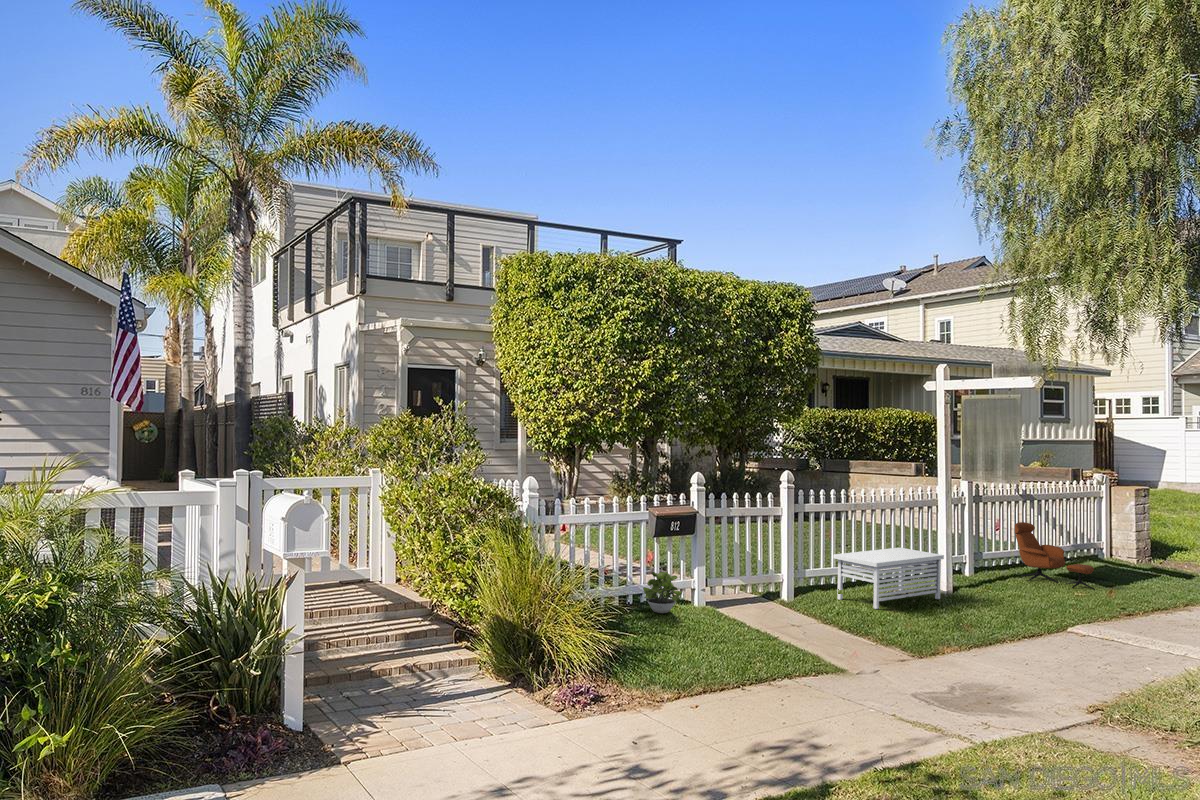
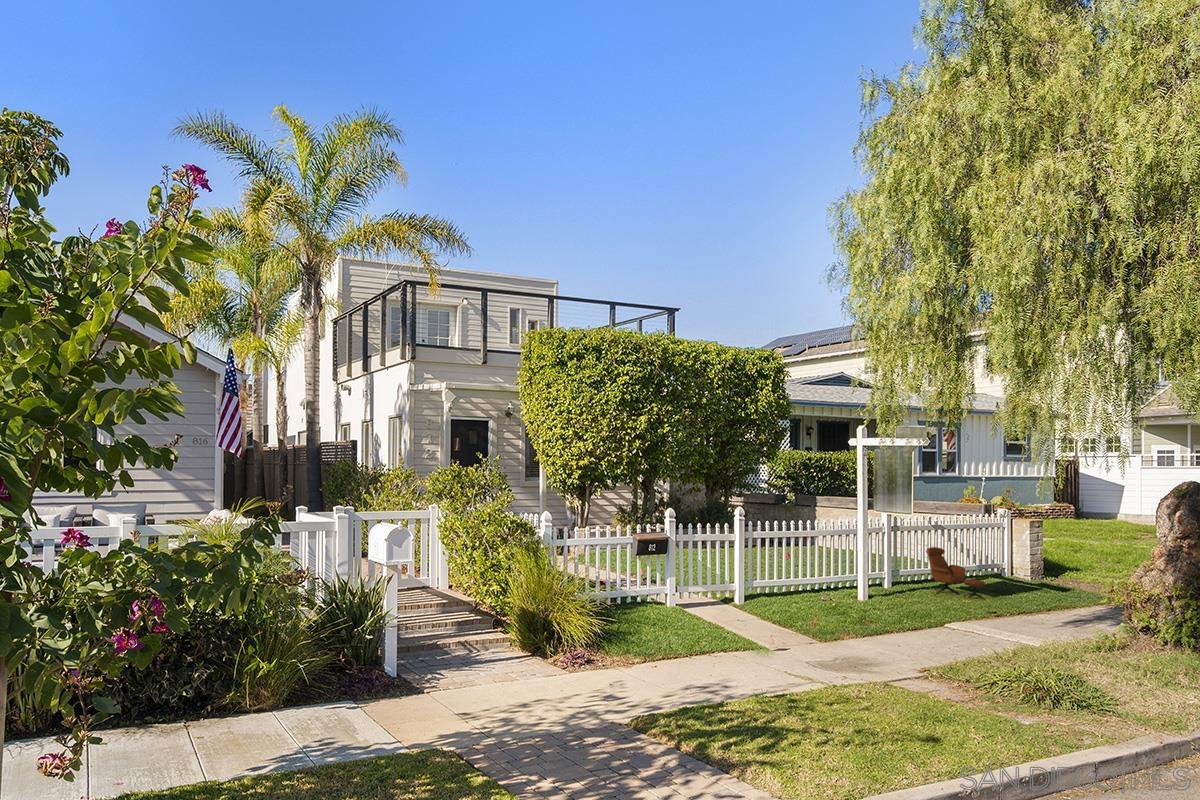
storage bench: present [833,548,944,609] -> none [775,566,860,611]
potted plant: present [643,572,682,613] -> none [627,581,655,611]

